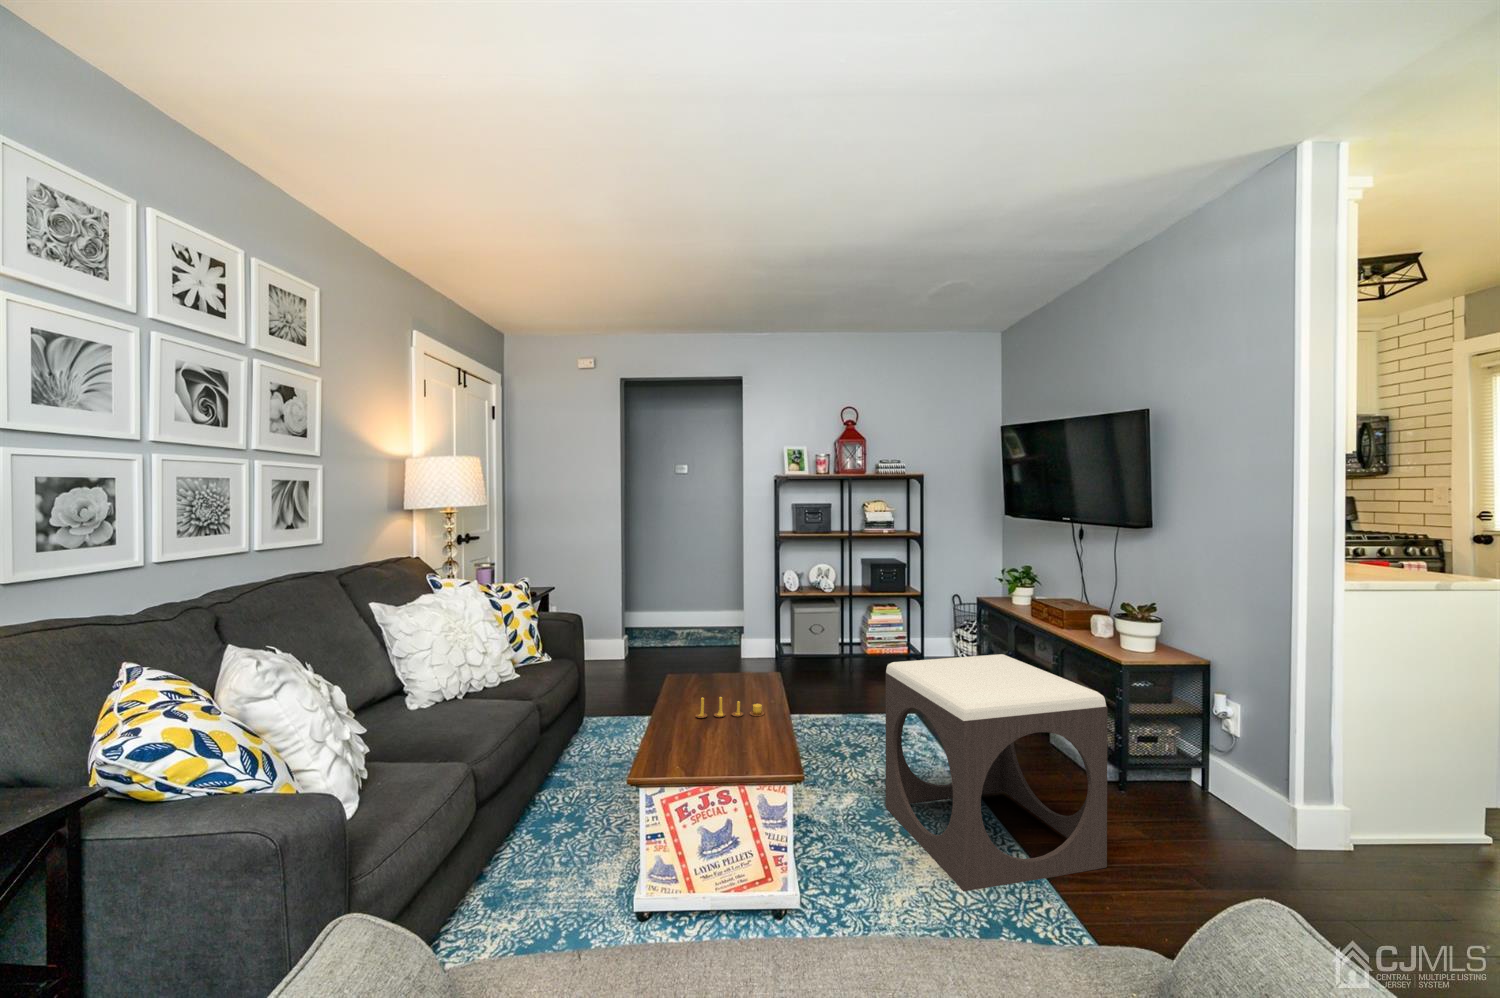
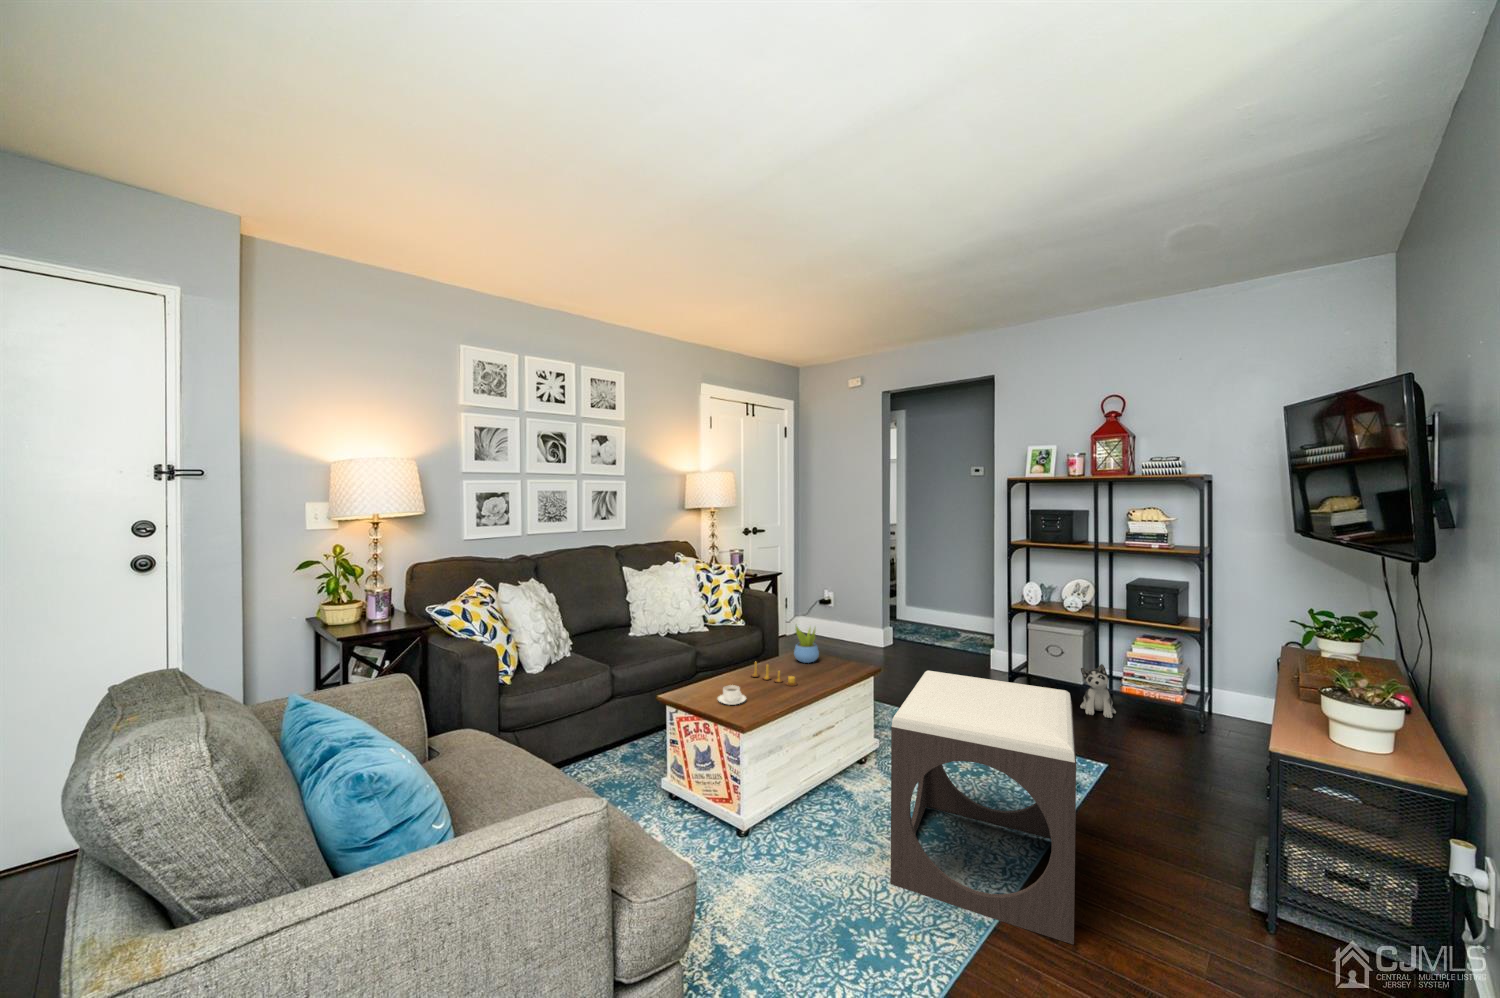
plush toy: none [861,638,890,686] -> present [1080,664,1116,718]
succulent plant: none [699,640,730,689] -> present [794,626,819,663]
coffee cup: none [723,730,761,757] -> present [718,685,746,705]

